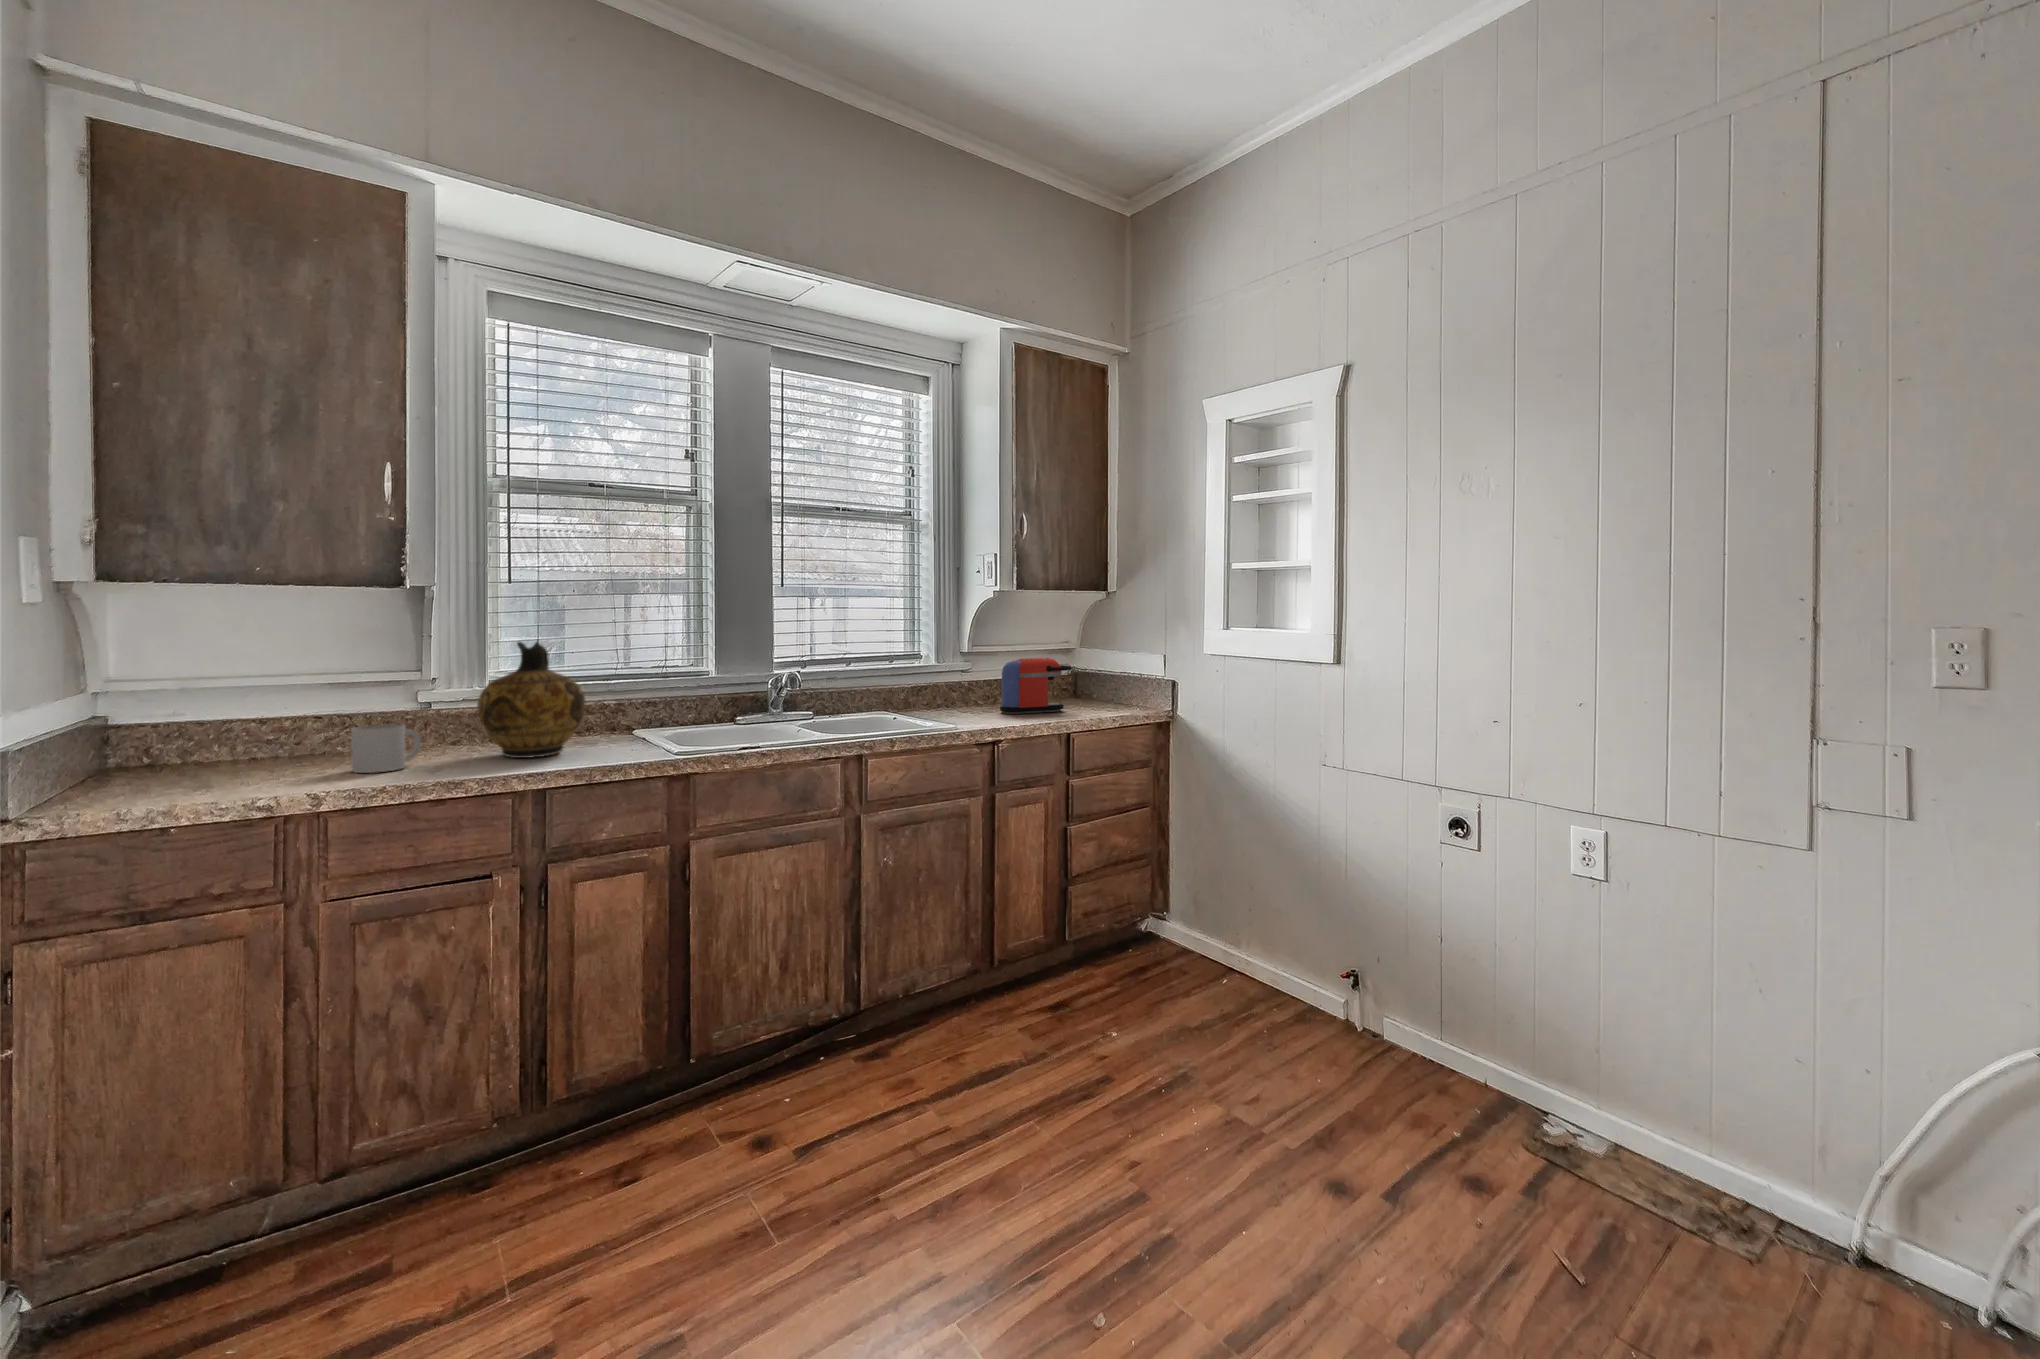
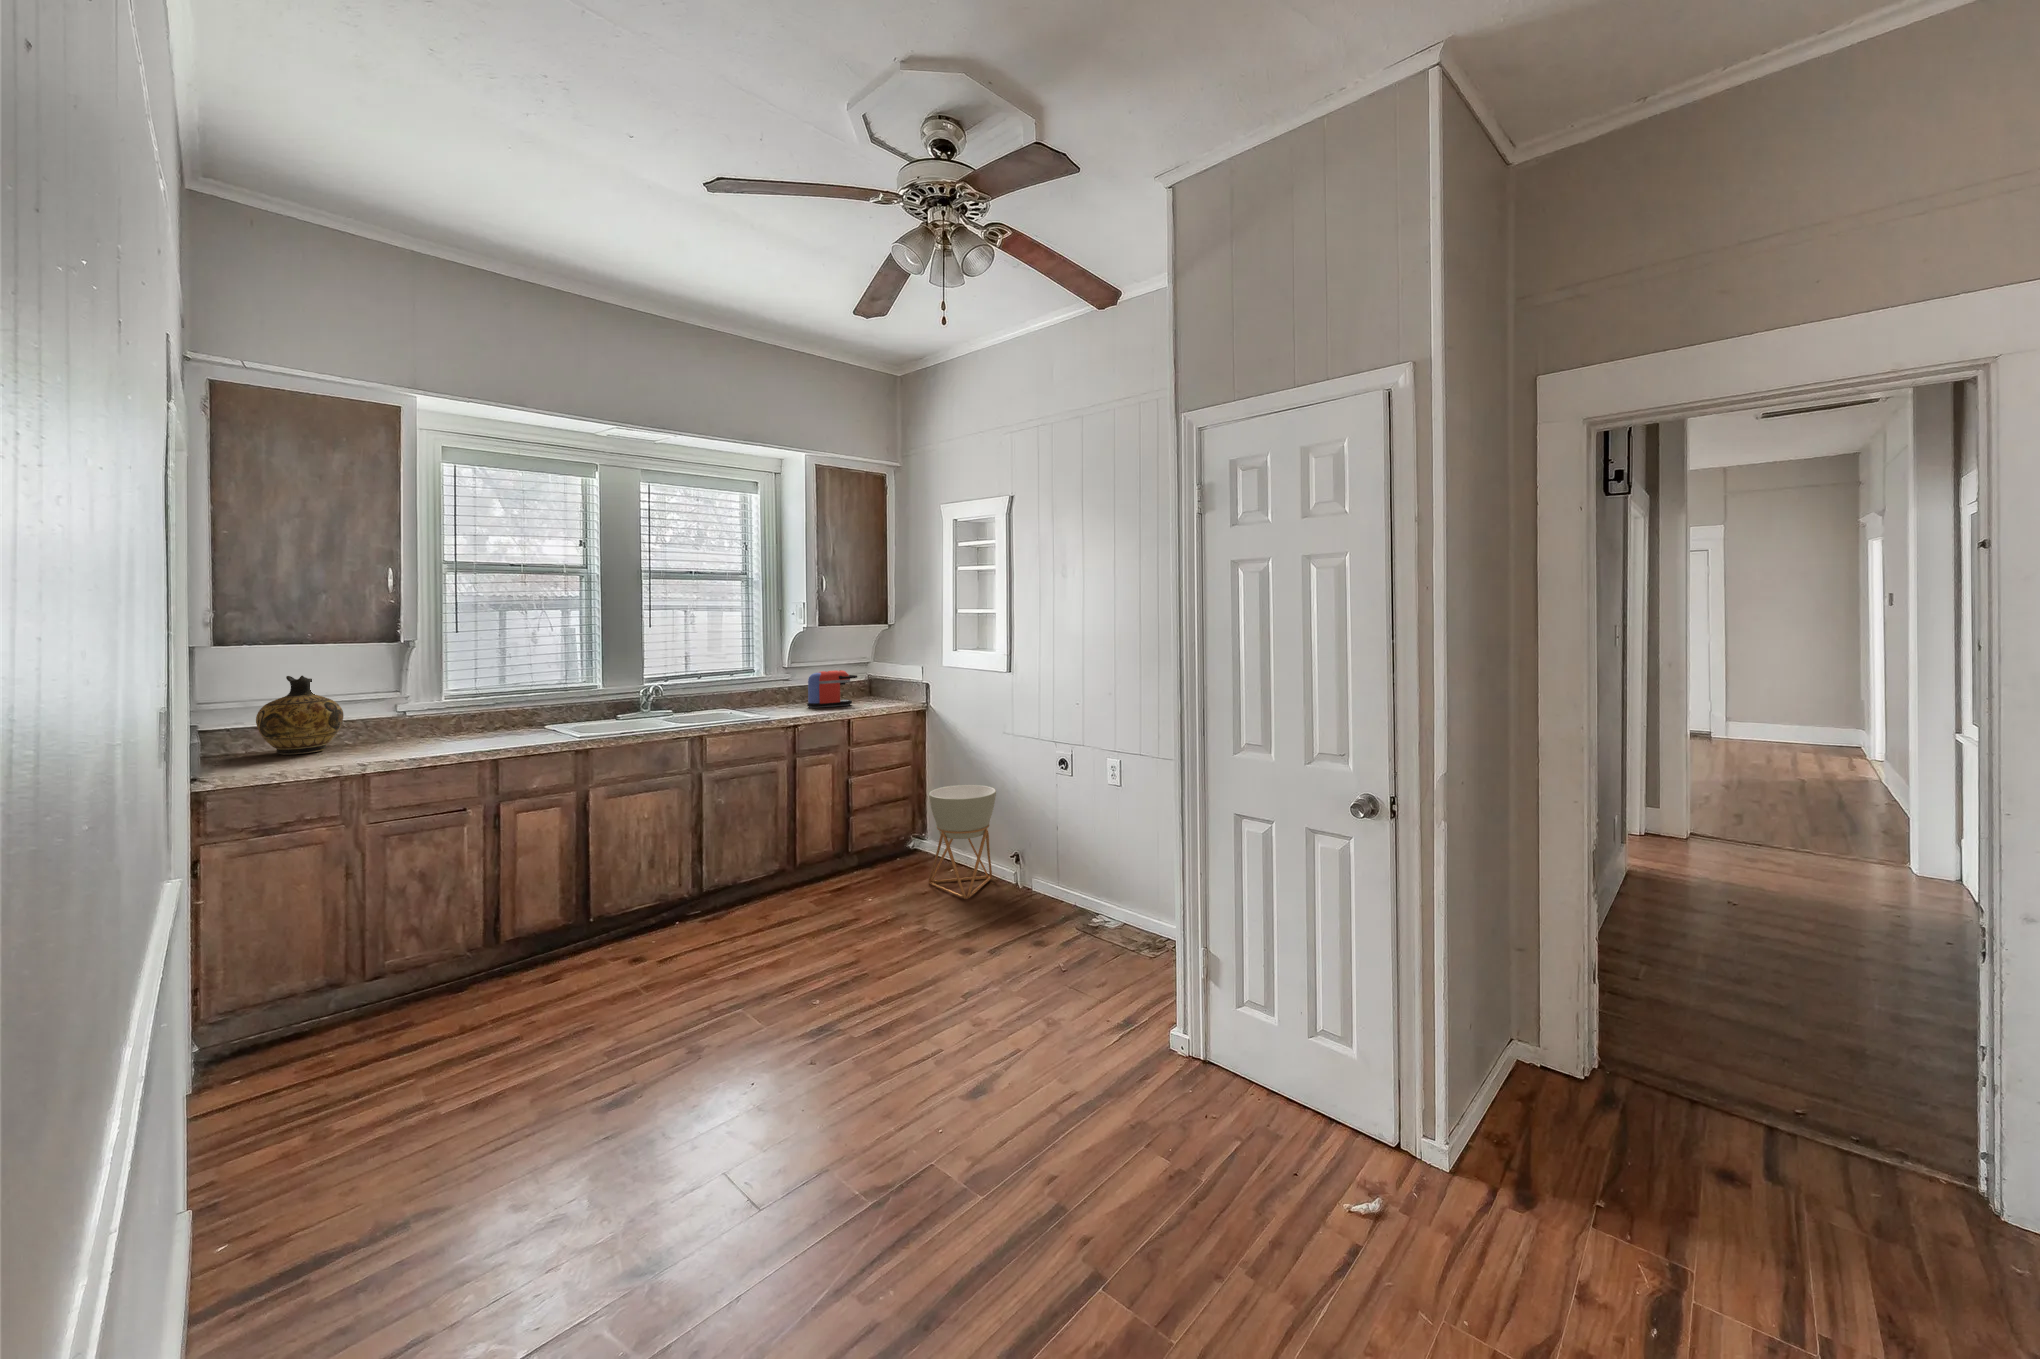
ceramic jug: present [477,642,585,758] -> present [256,676,343,754]
mug: present [351,724,421,773] -> none [369,724,412,753]
planter: none [1199,846,1317,1046] -> present [928,785,996,899]

